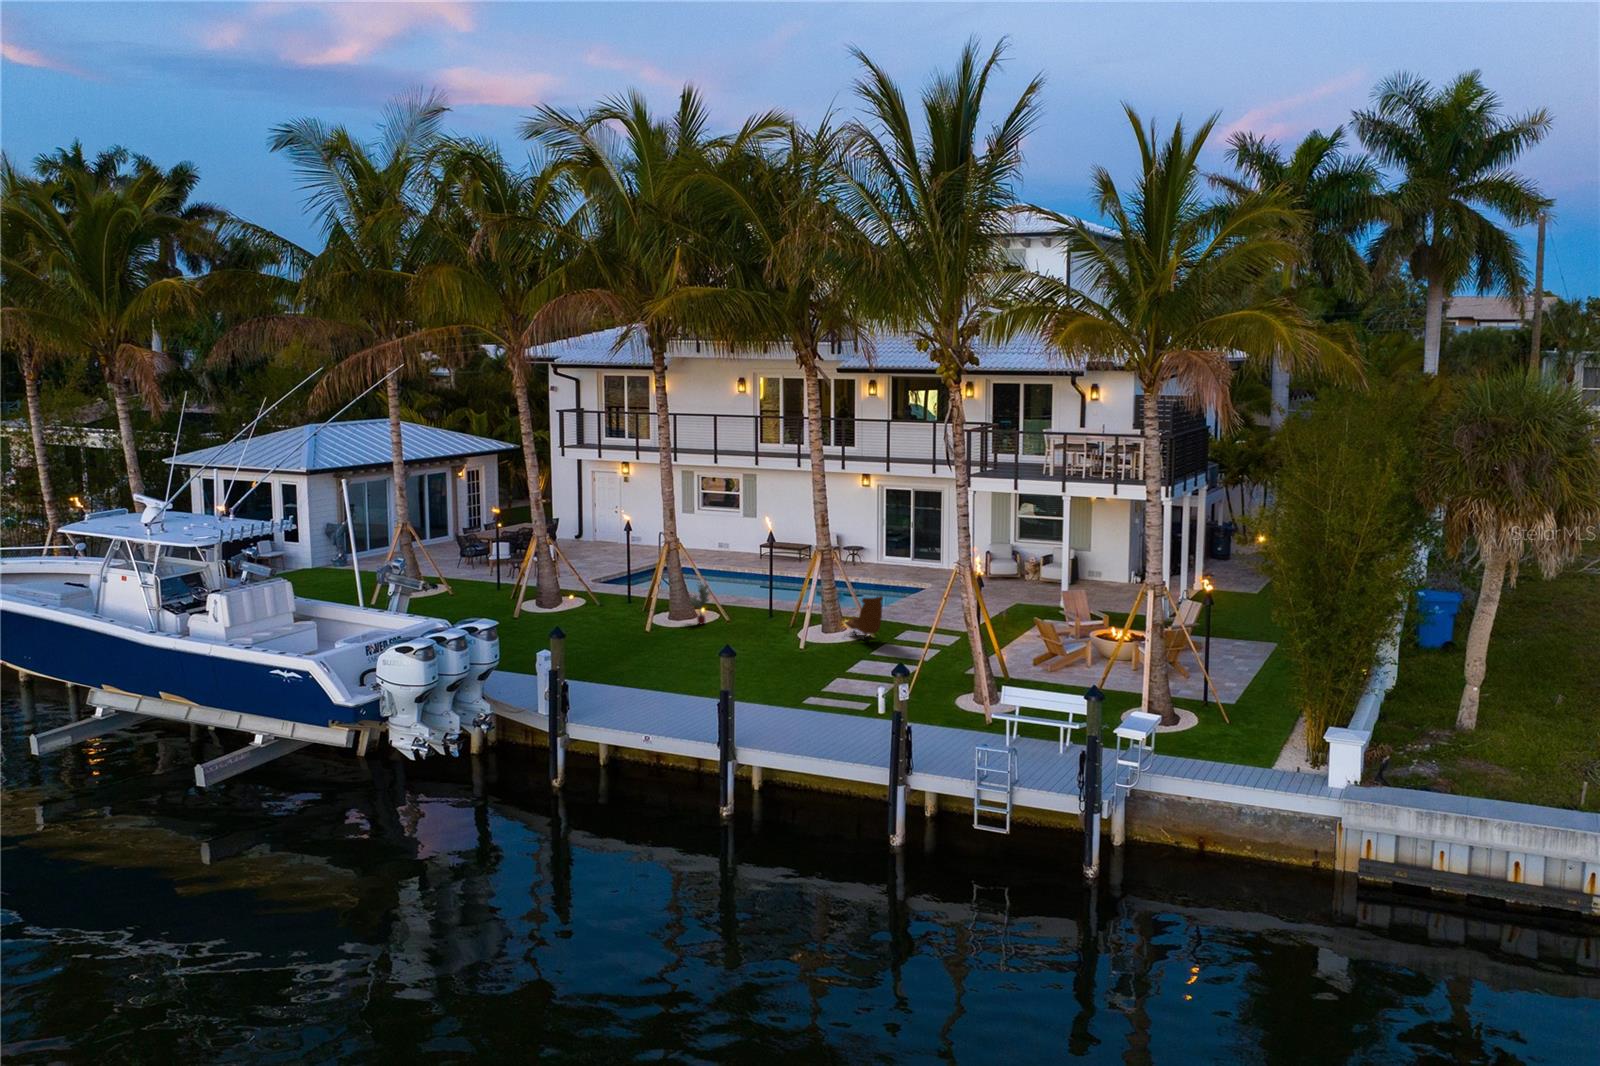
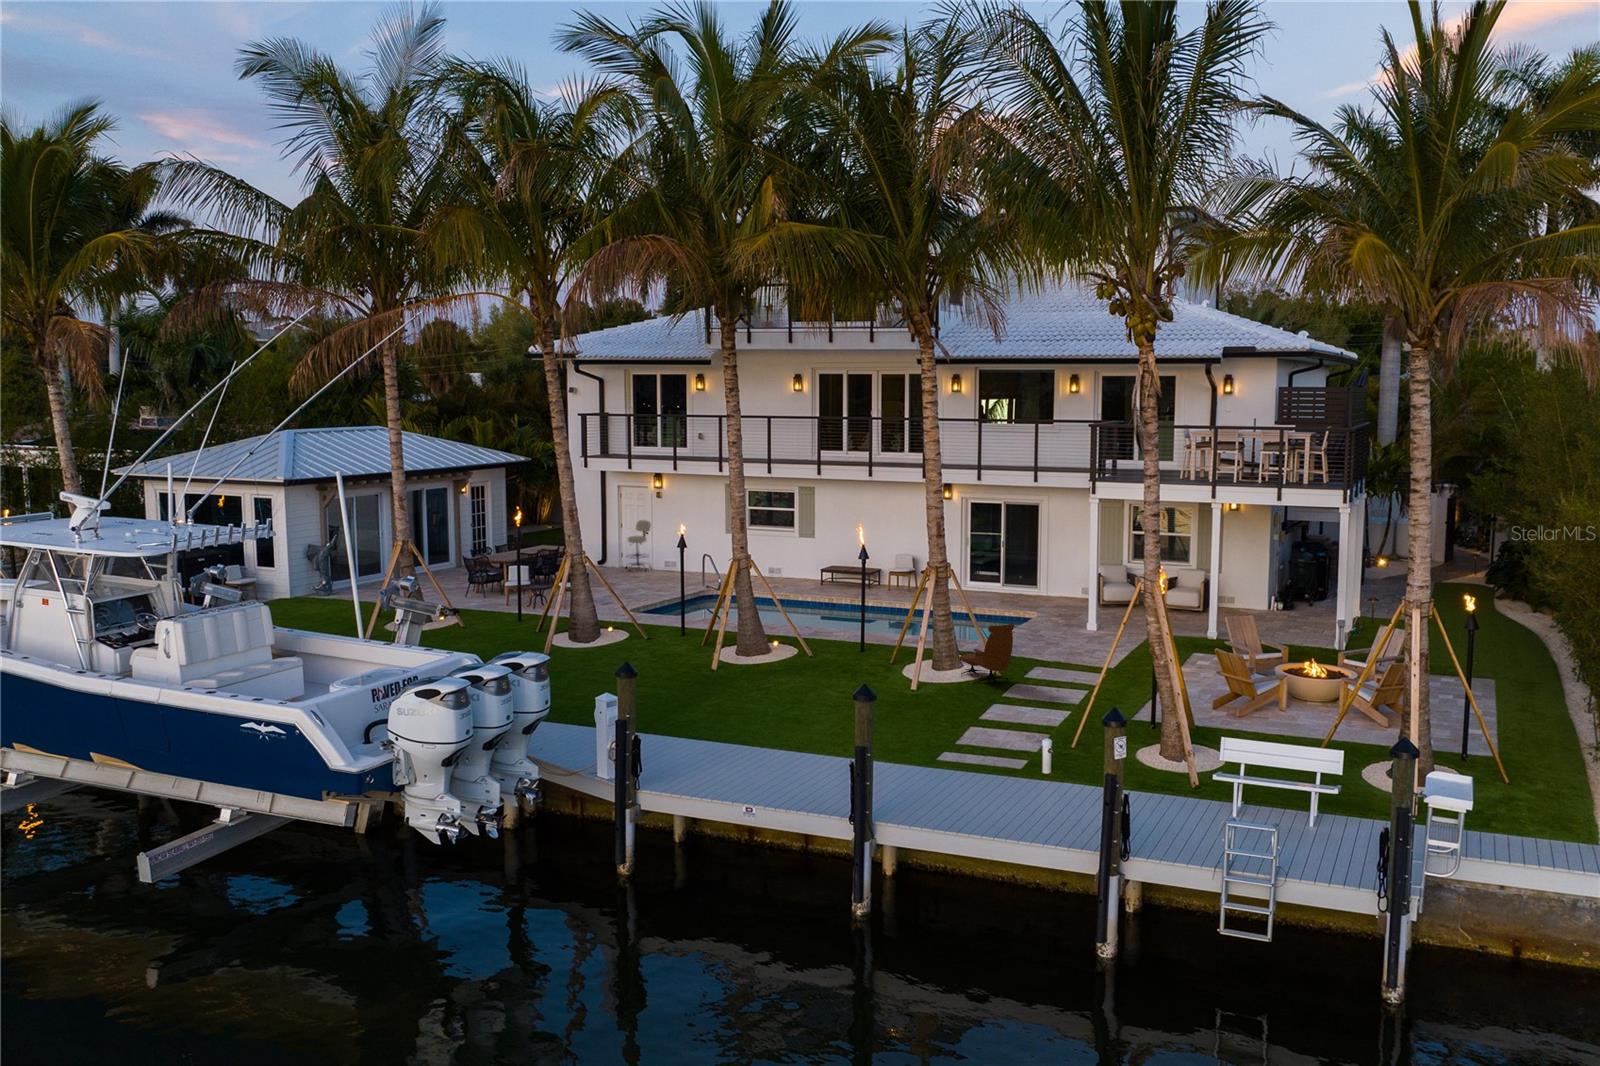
stool: none [598,501,621,545] -> present [626,520,651,571]
potted tree: present [689,582,710,624] -> none [761,609,787,661]

